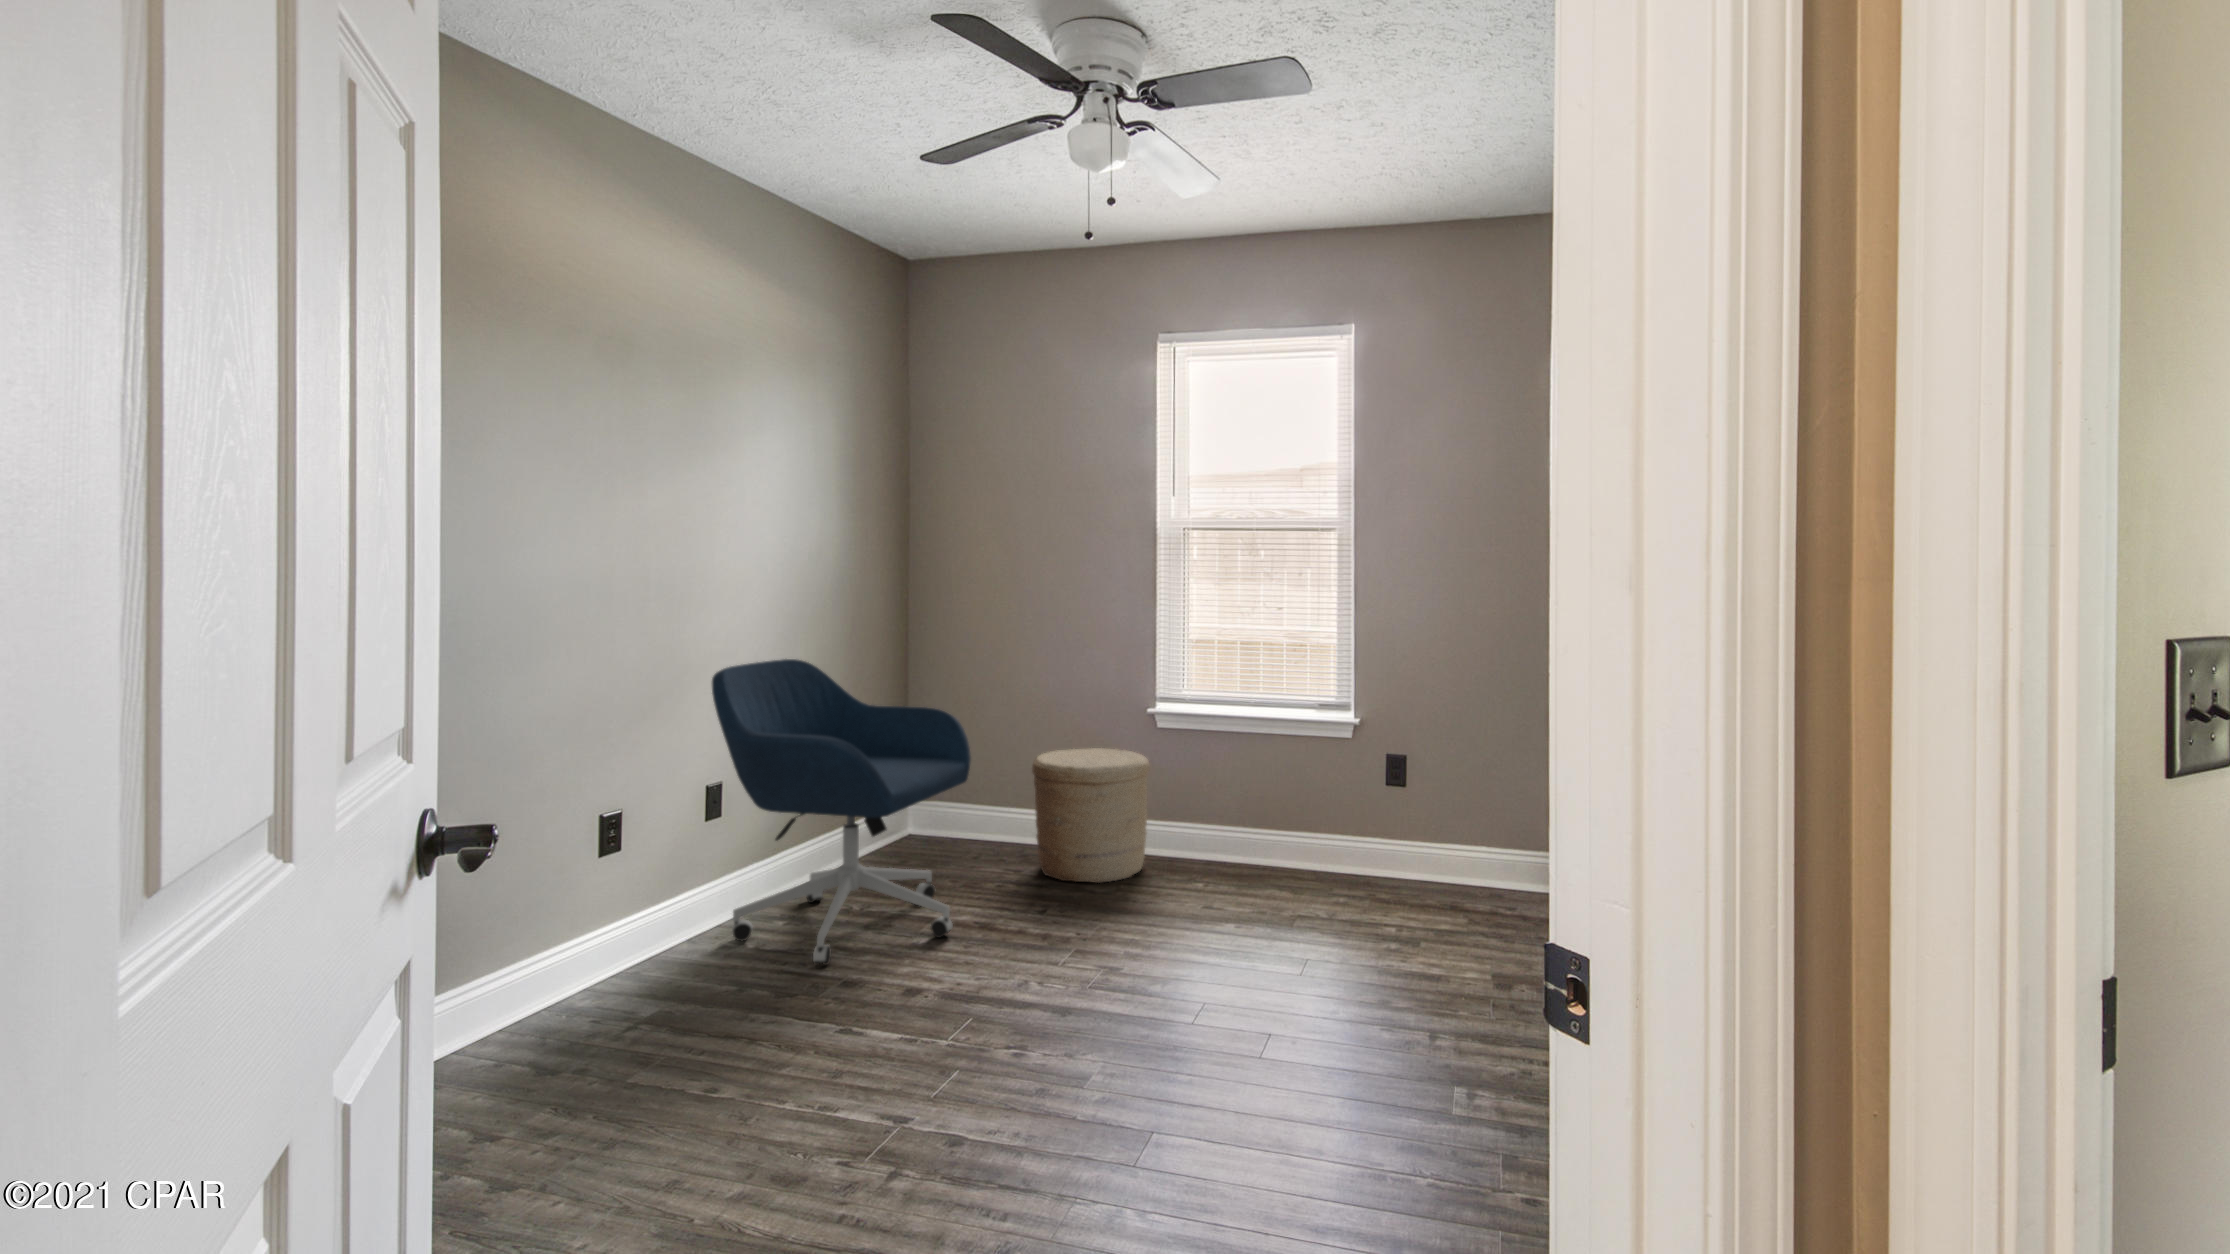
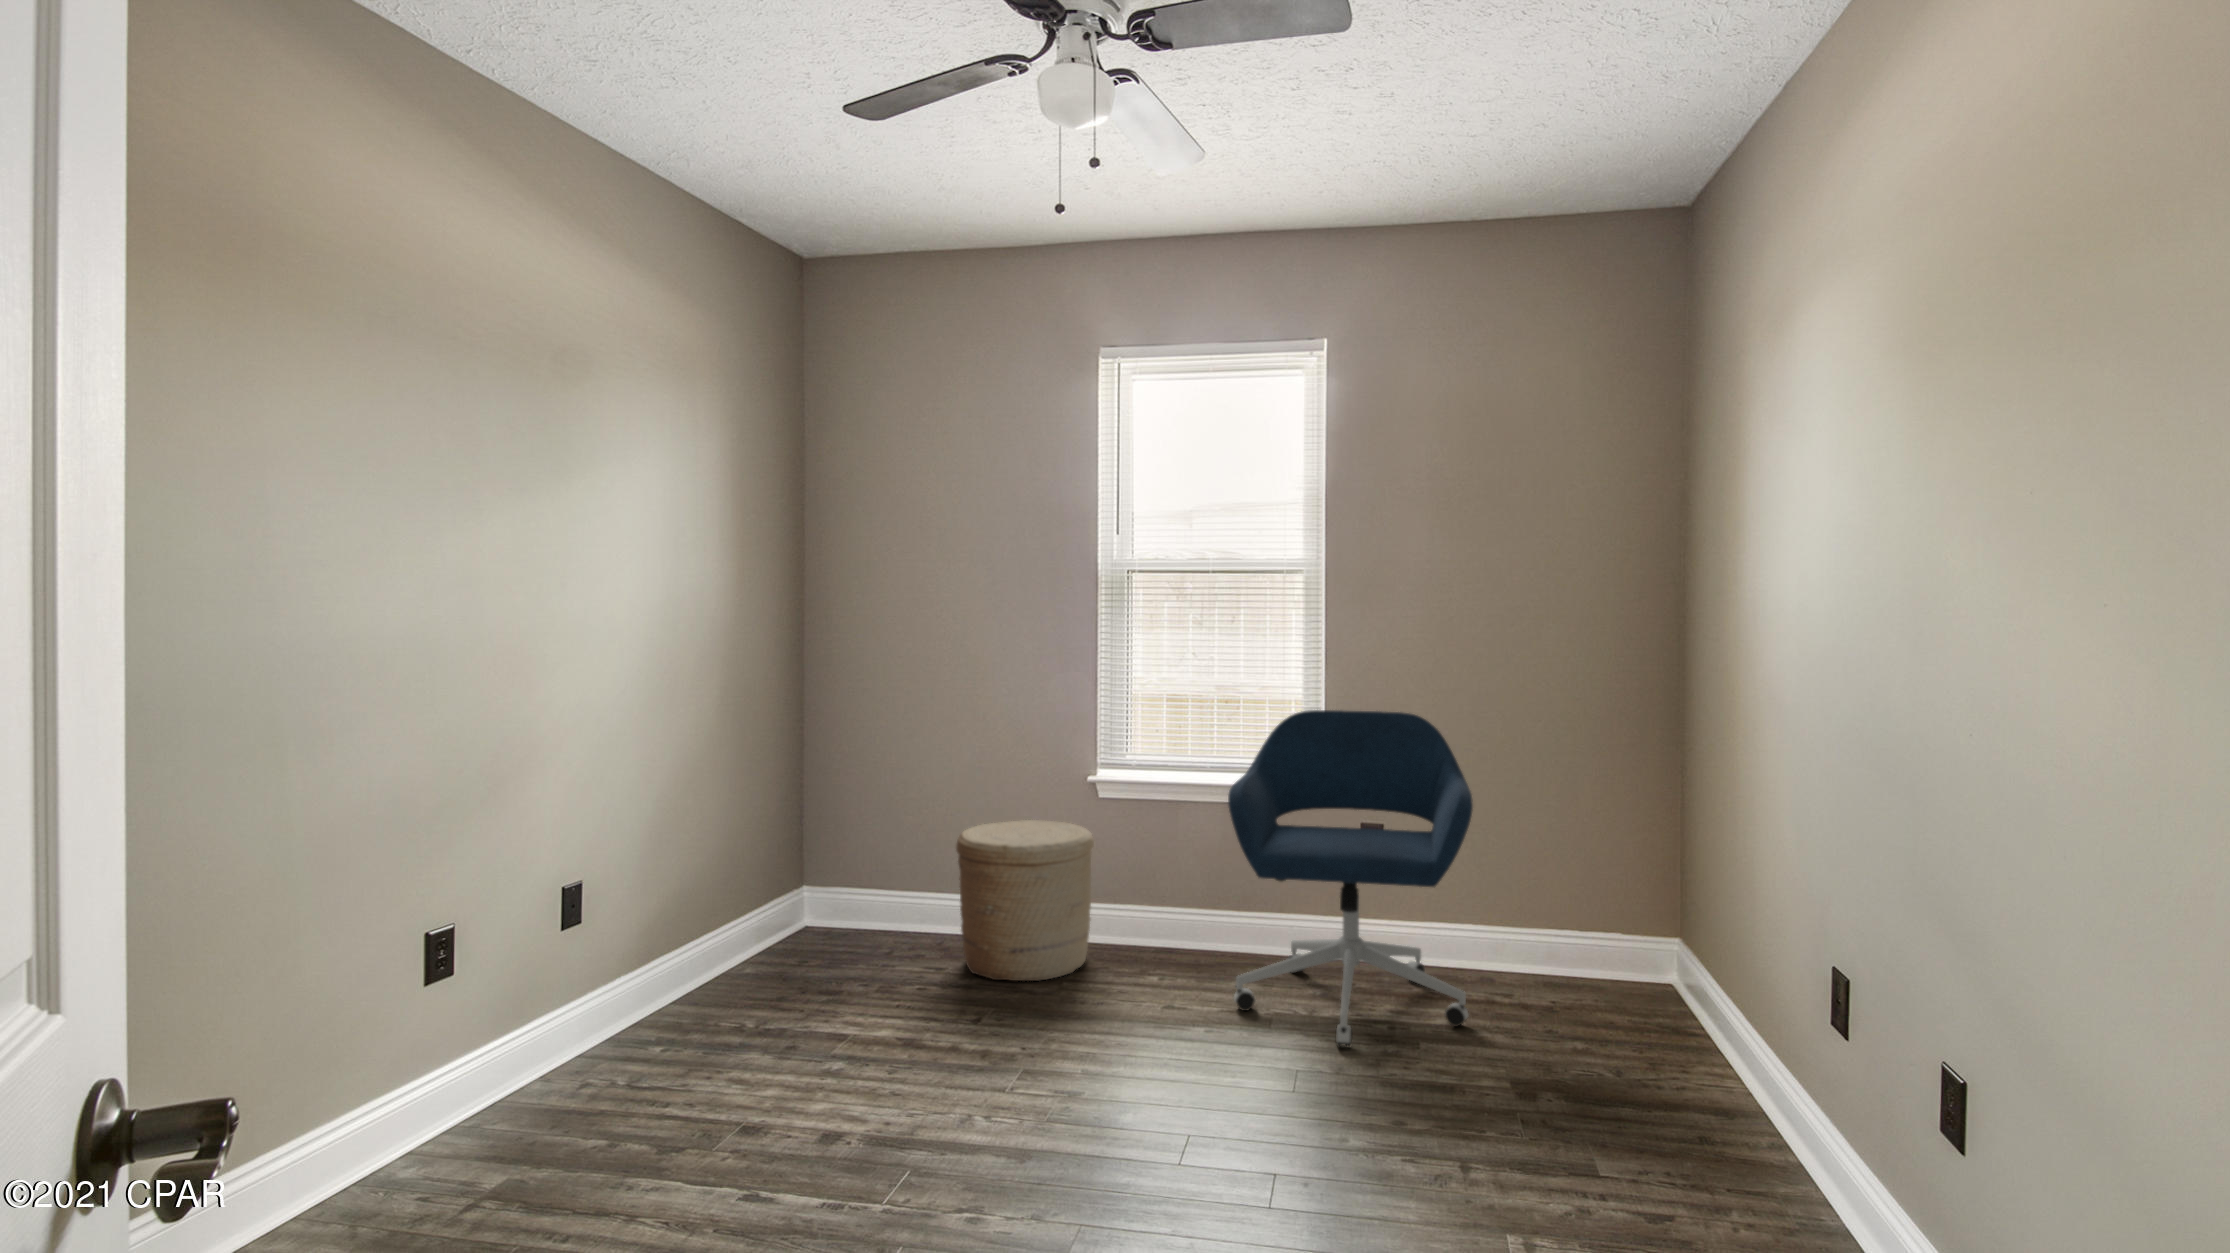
office chair: present [712,659,971,965] -> present [1228,710,1473,1048]

